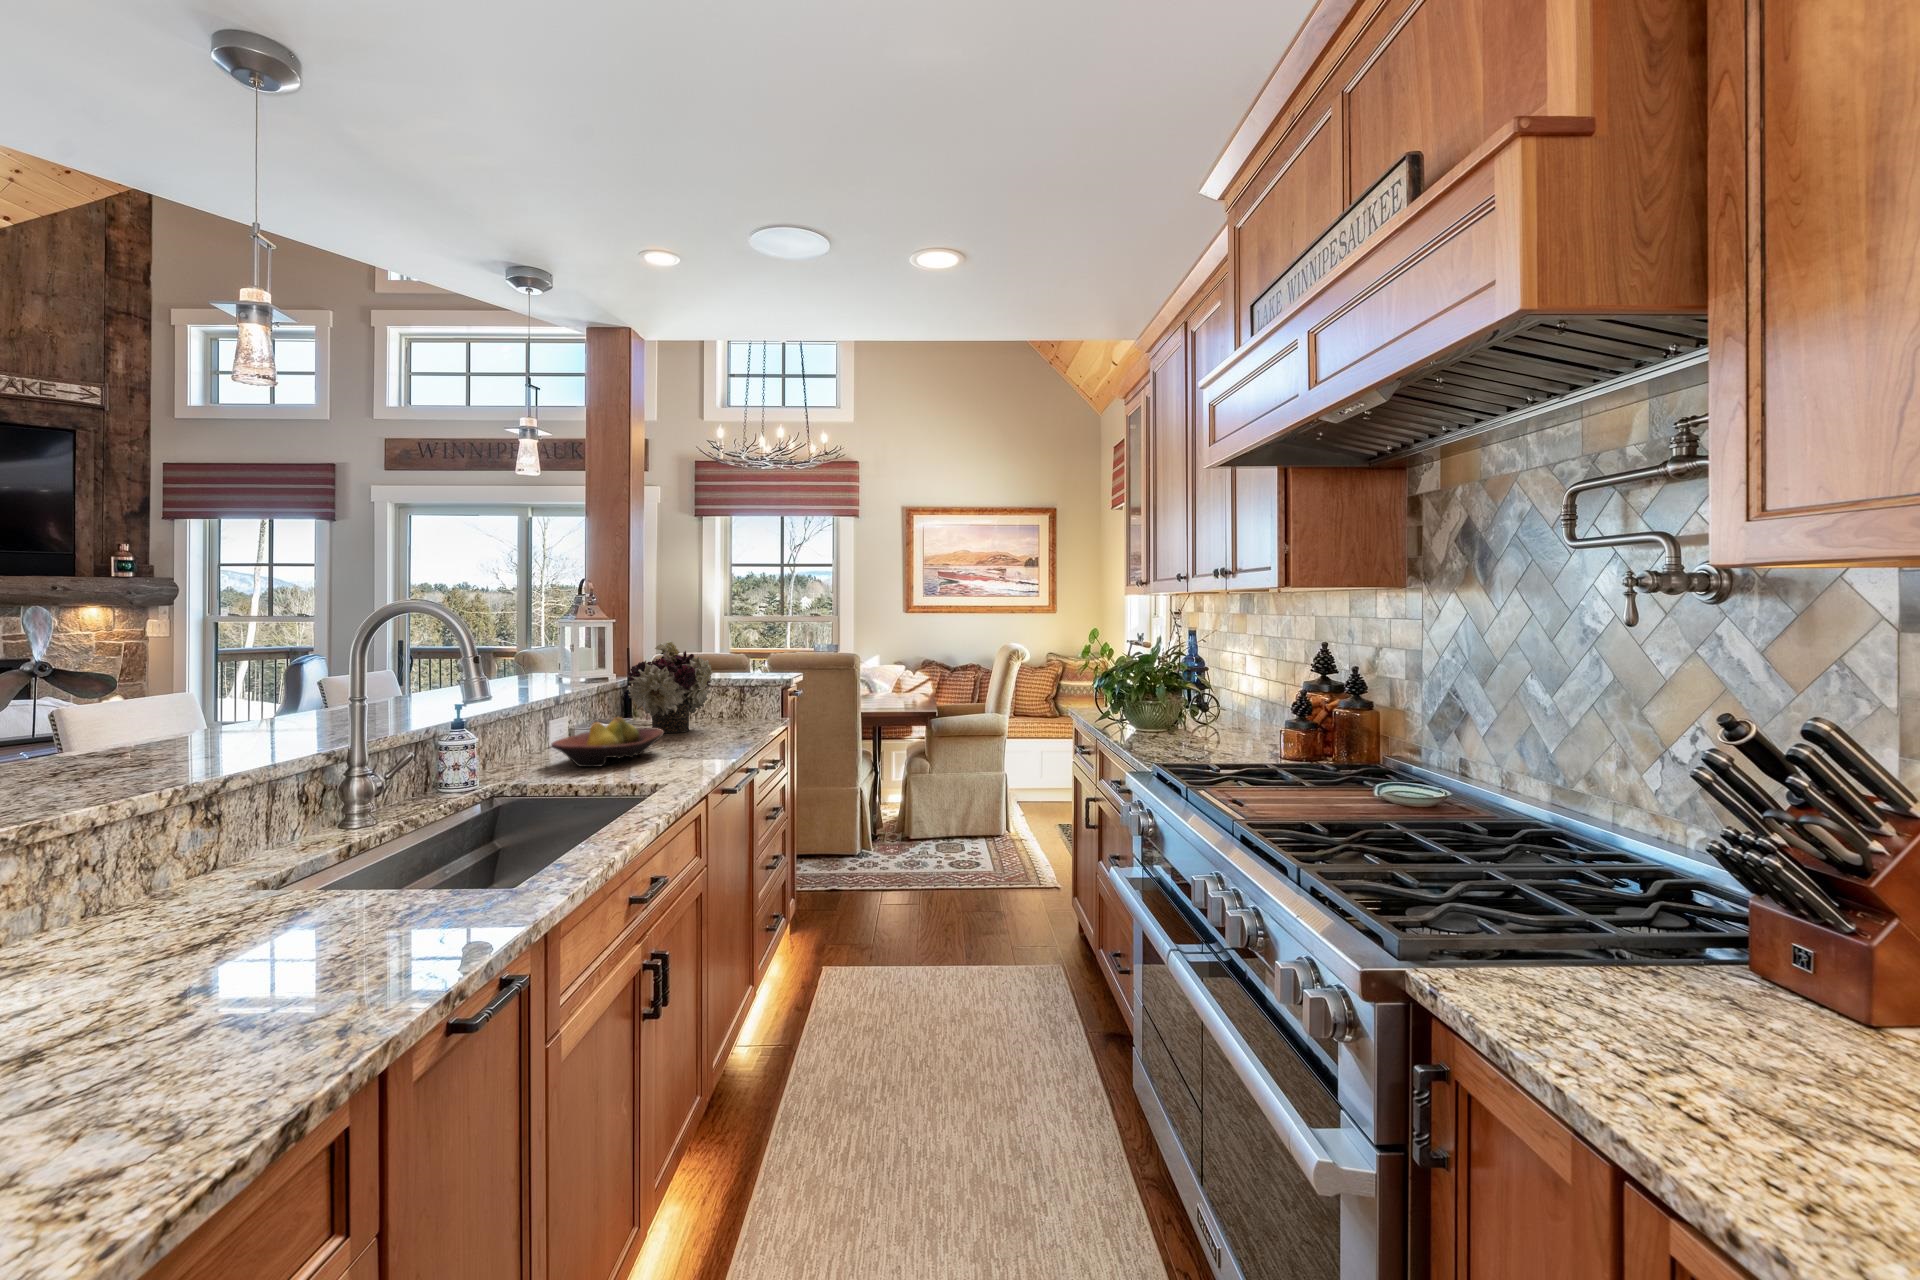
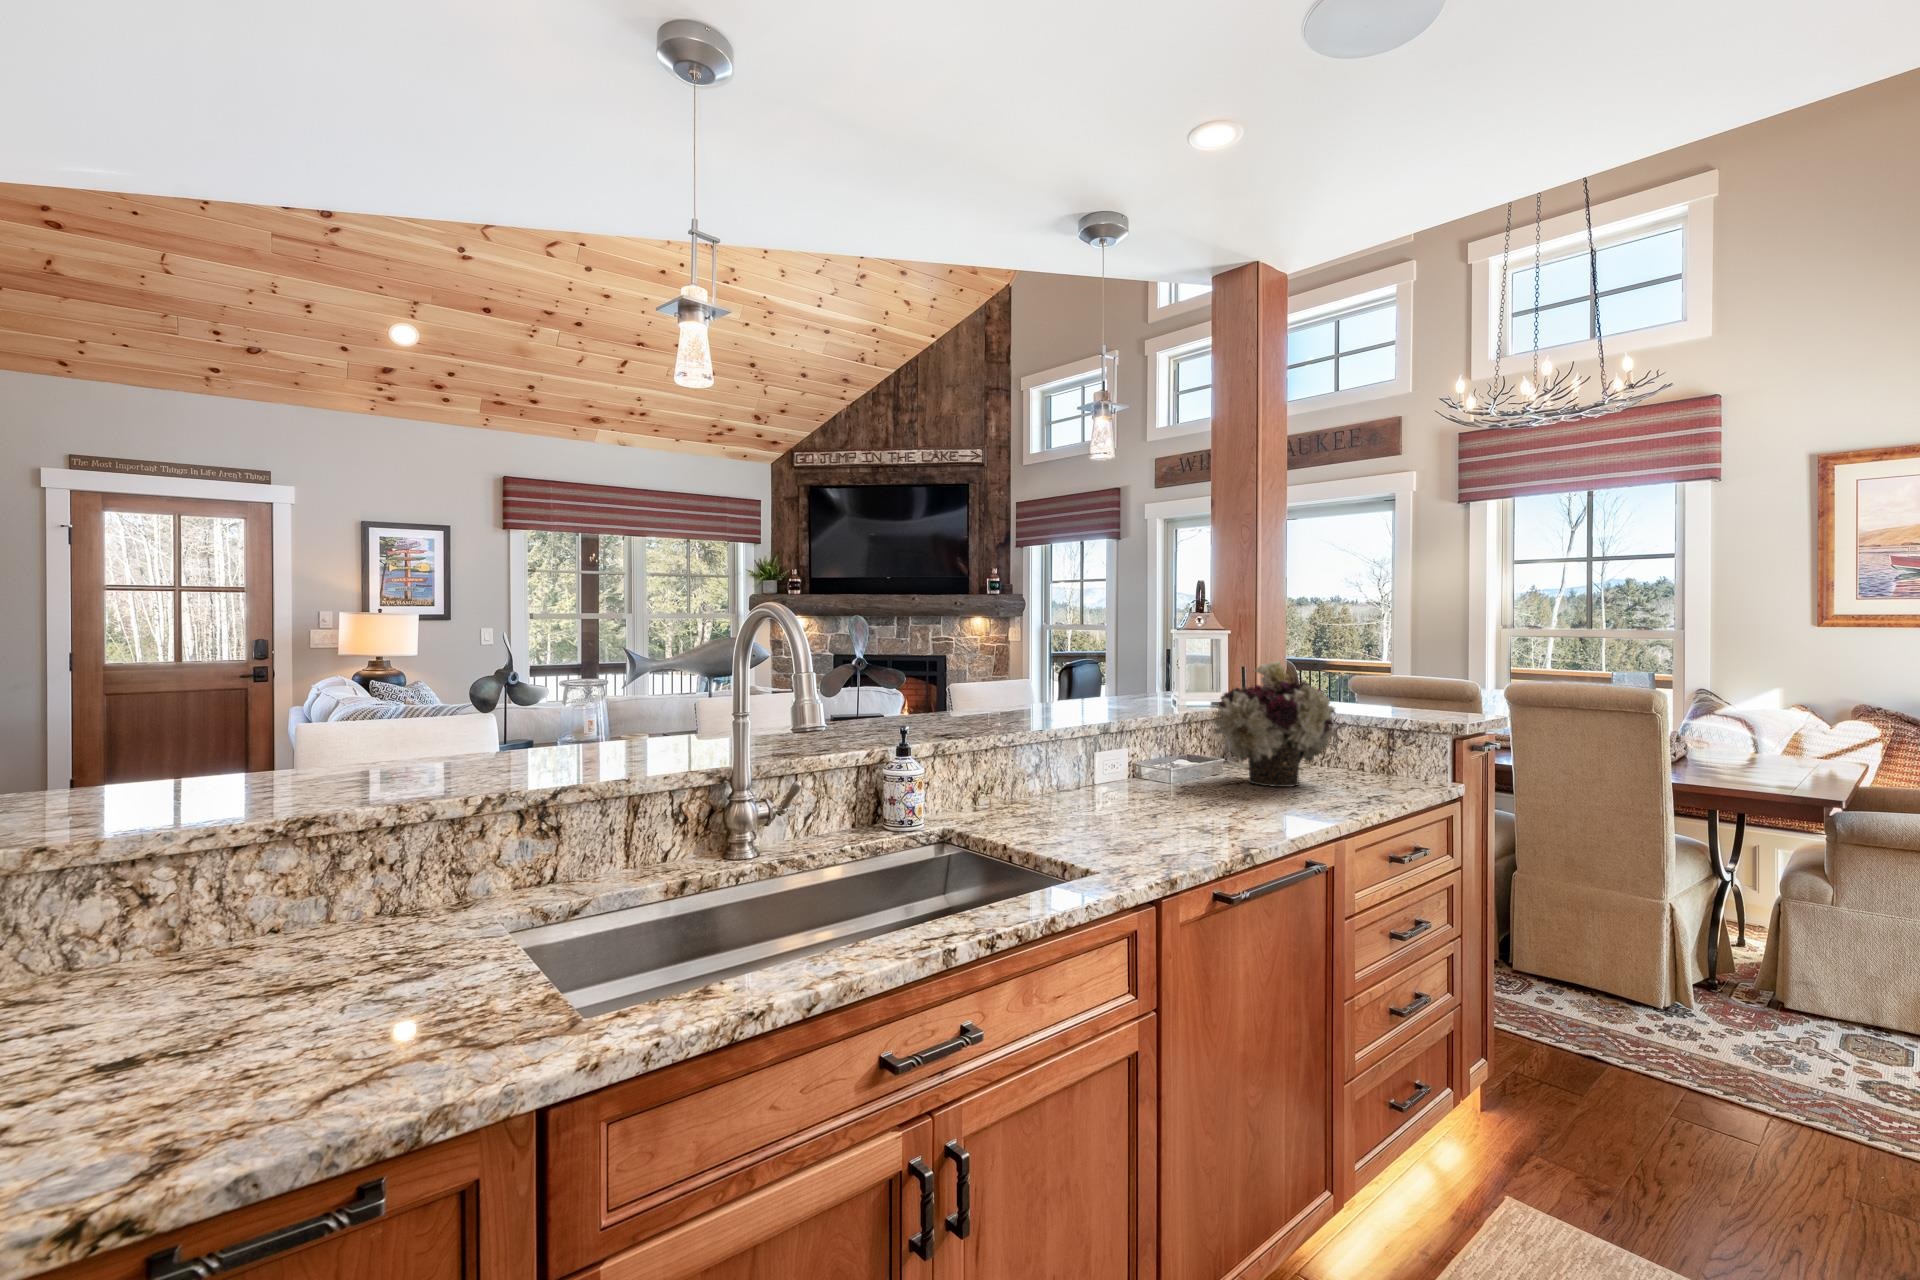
fruit bowl: present [551,717,663,767] -> none [1040,760,1205,824]

